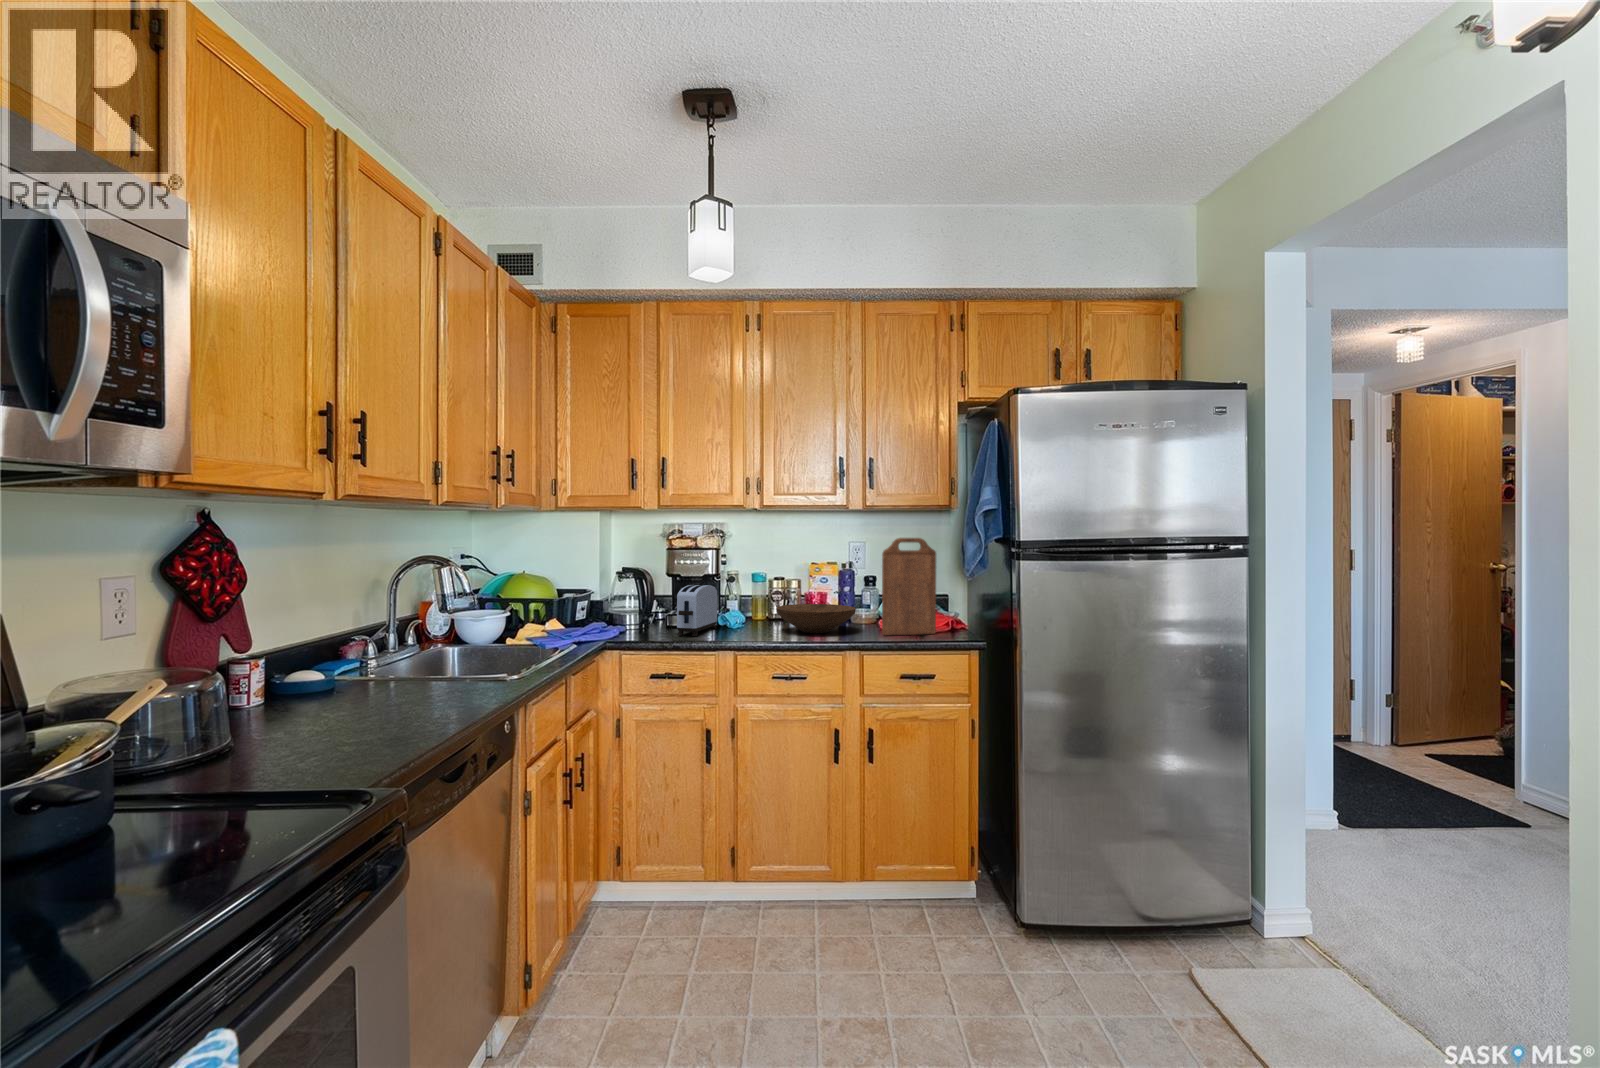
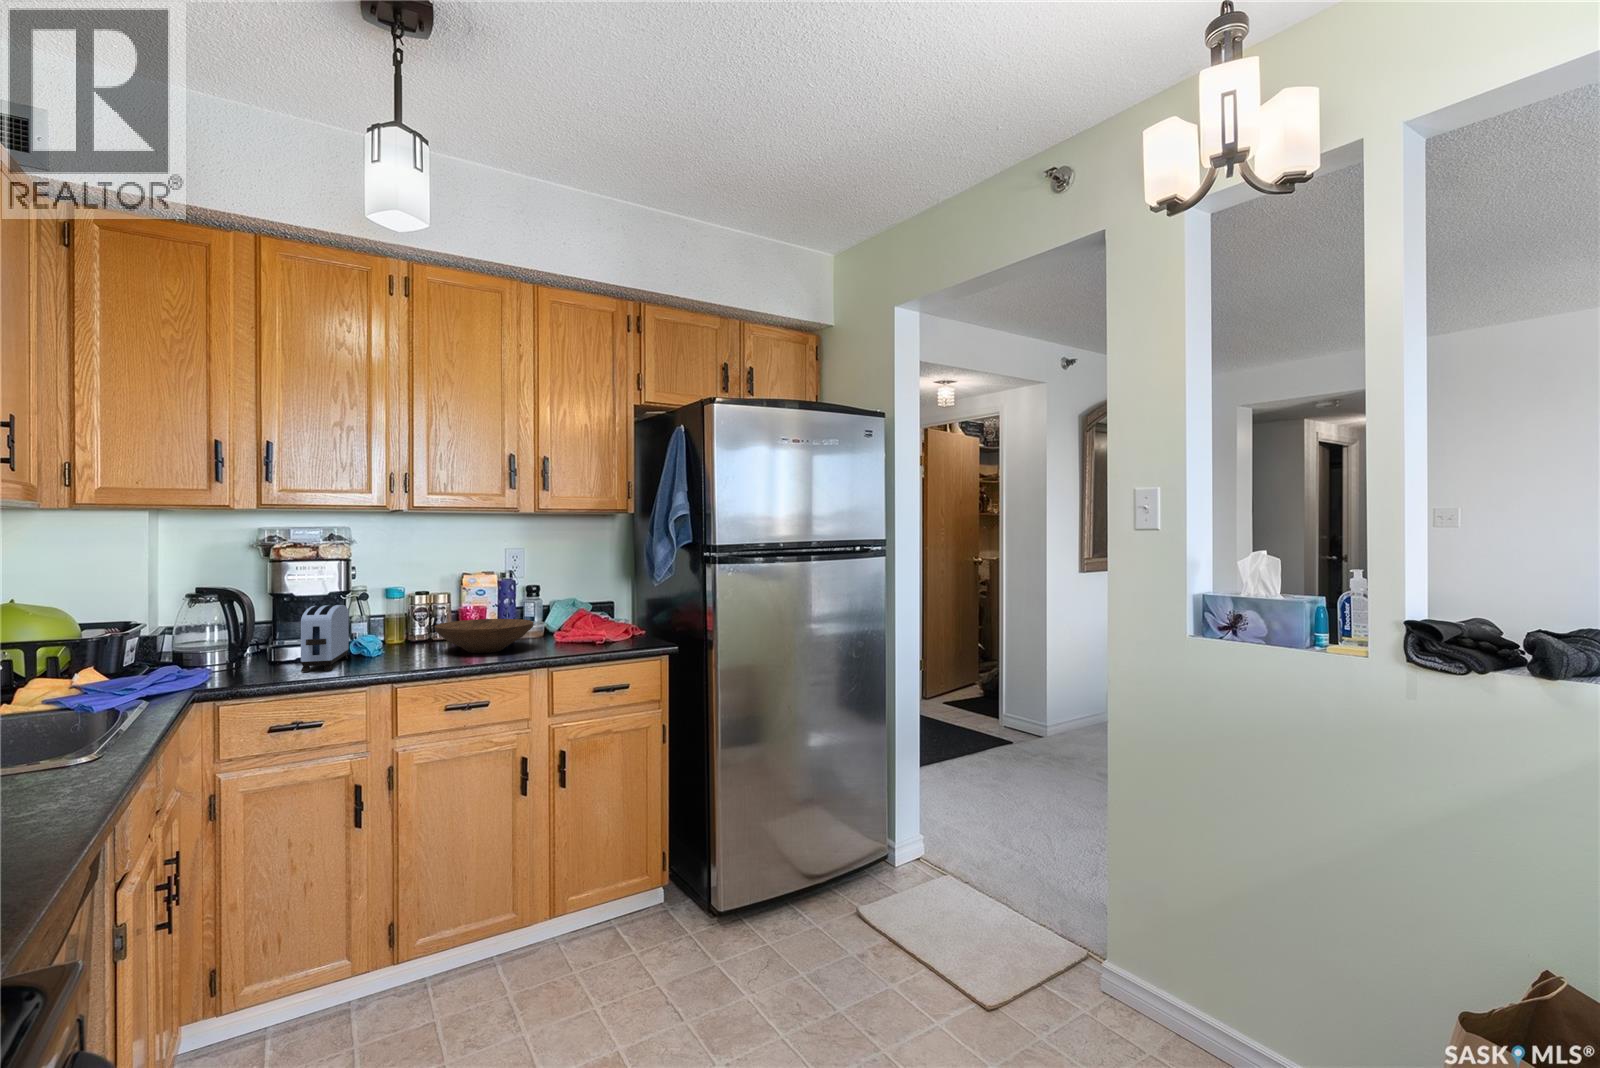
cutting board: present [882,538,936,635] -> none [566,543,621,648]

